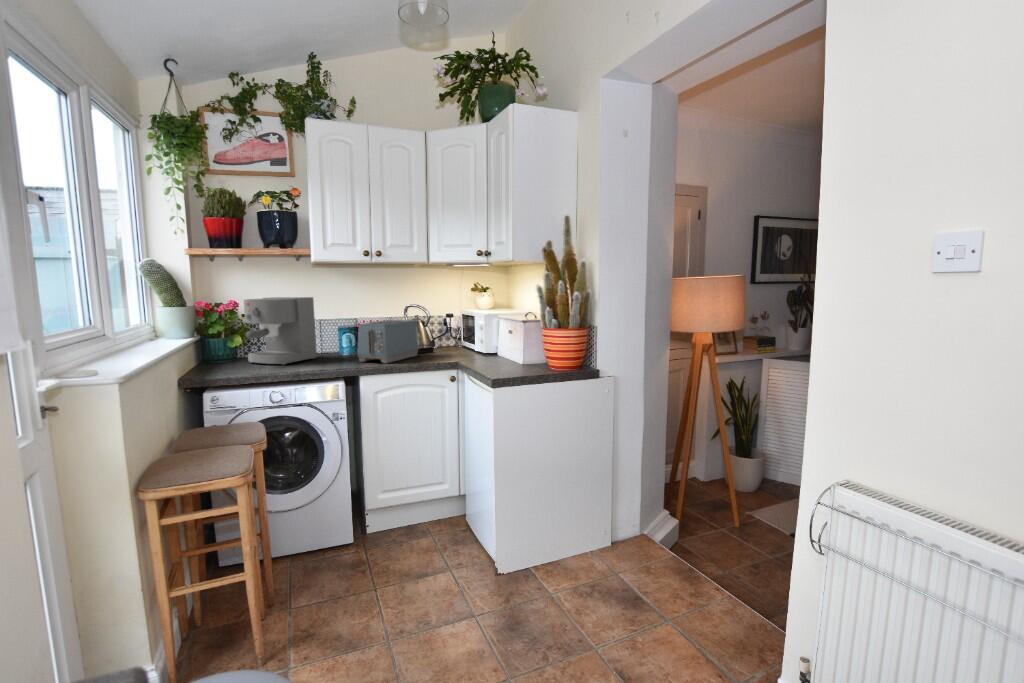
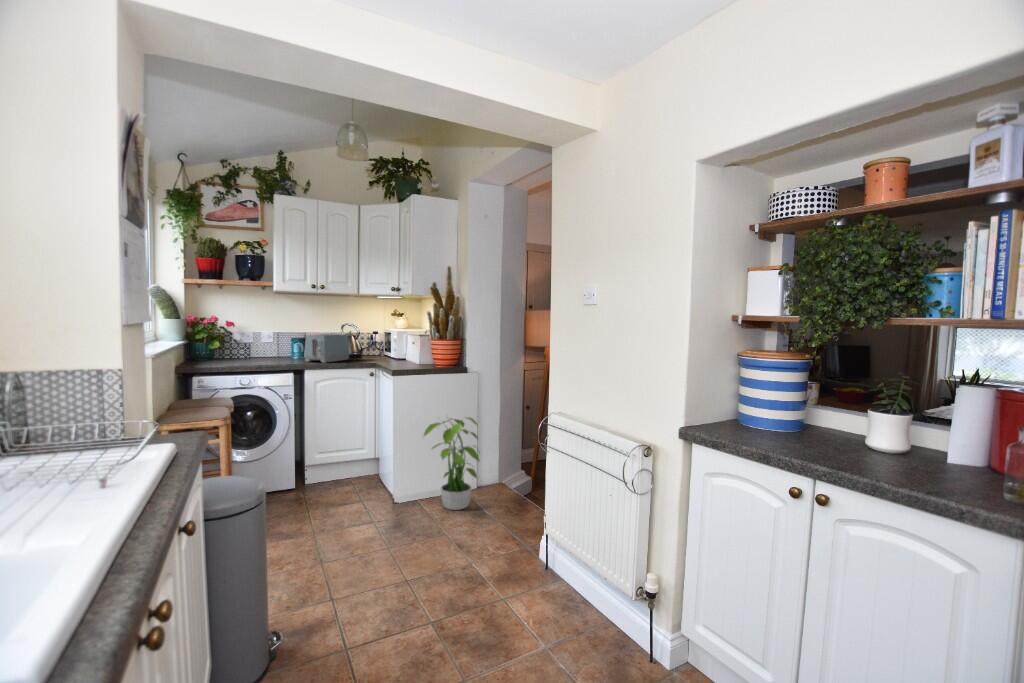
coffee maker: present [244,297,317,365] -> none [223,316,274,363]
potted plant: none [545,447,639,595] -> present [424,417,480,510]

